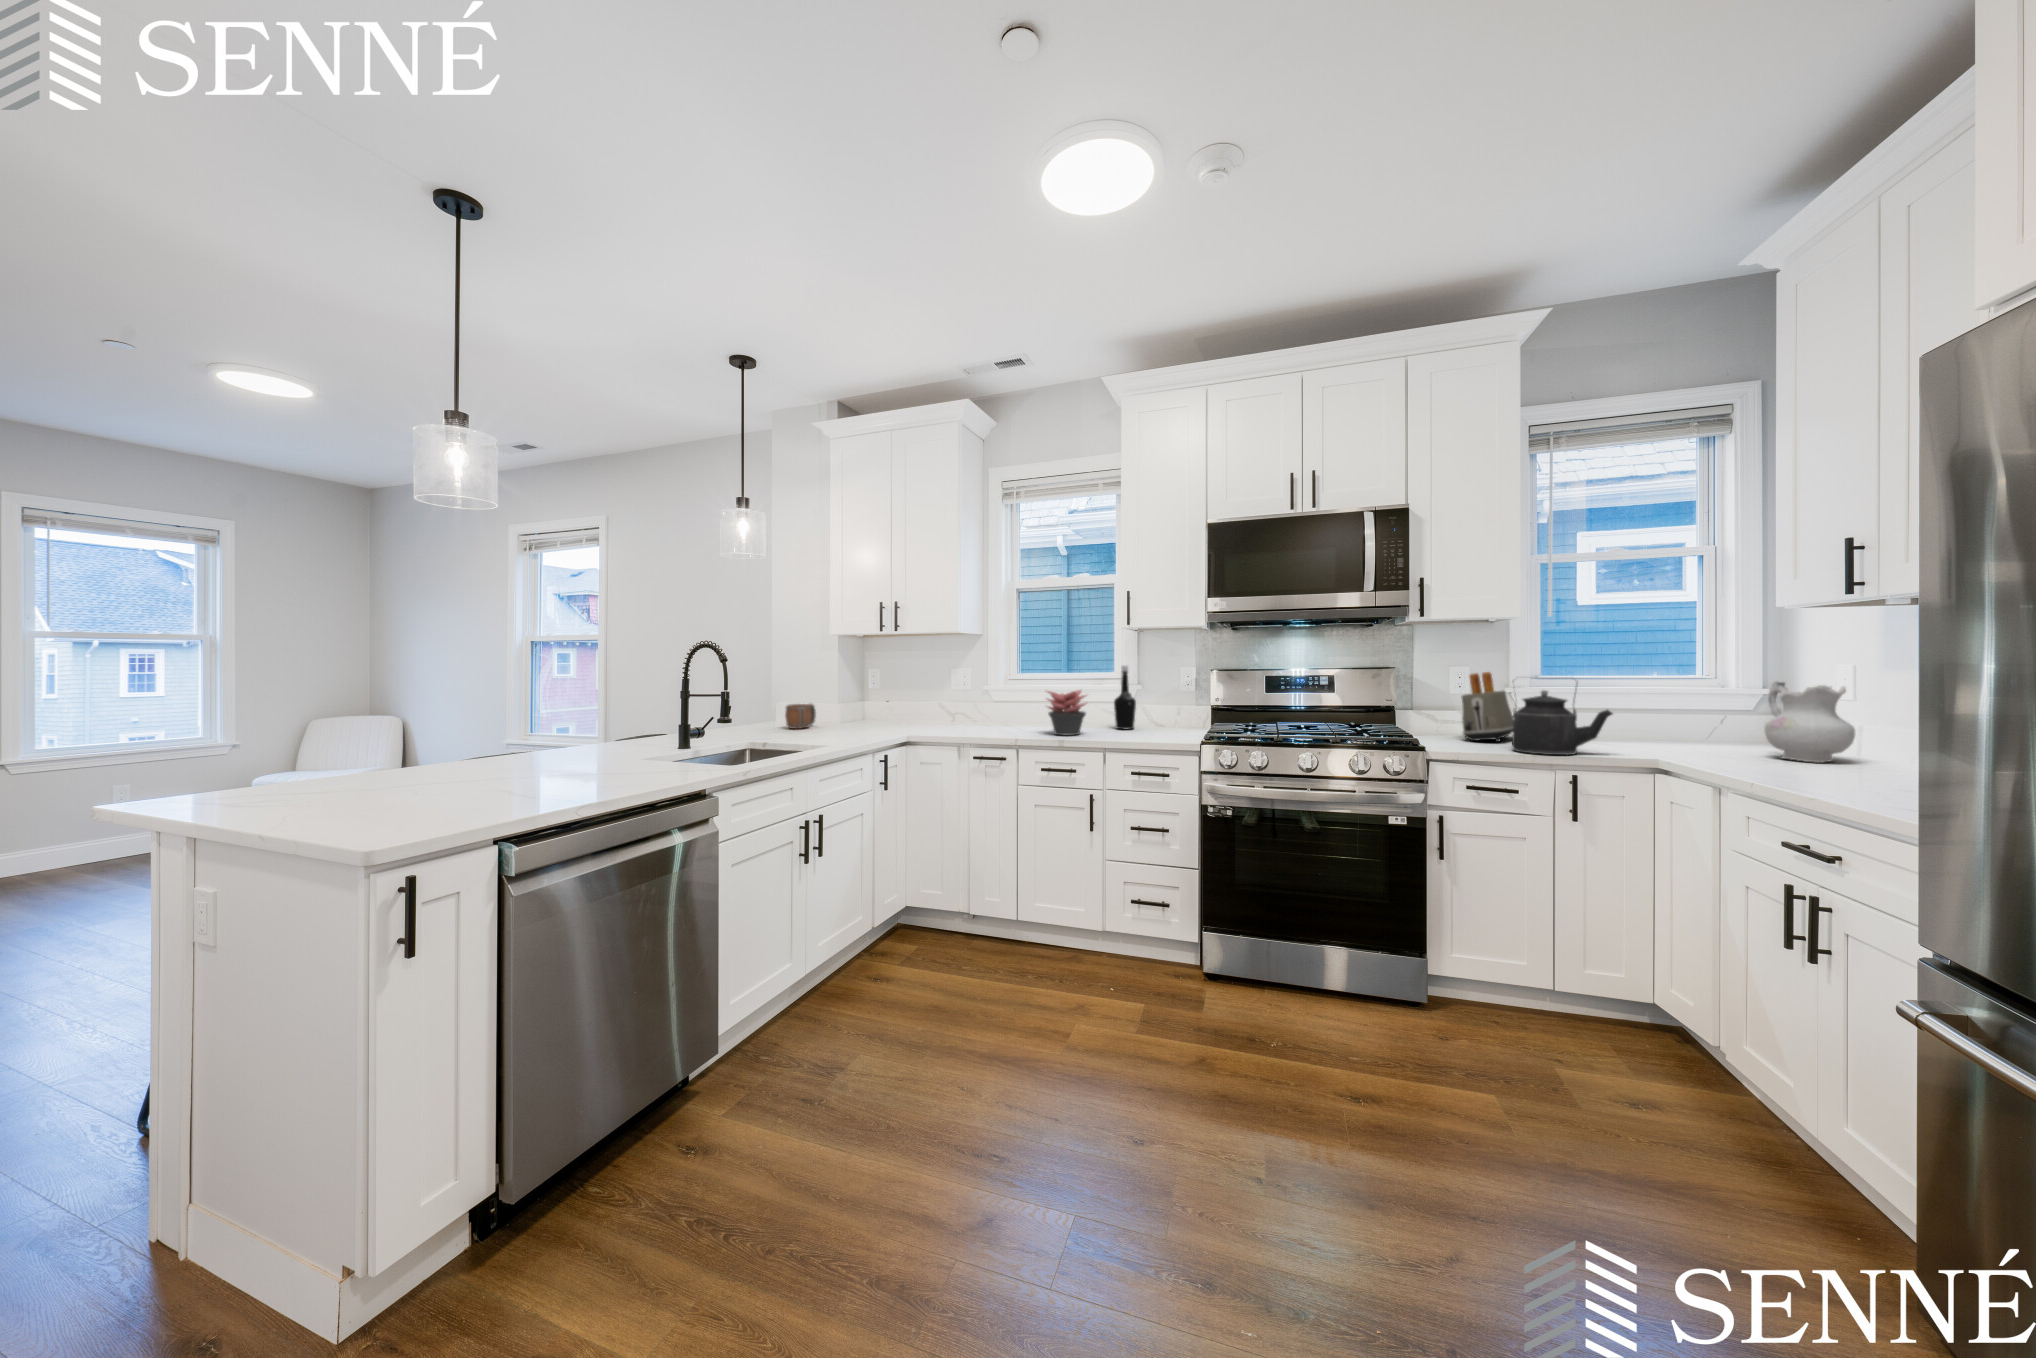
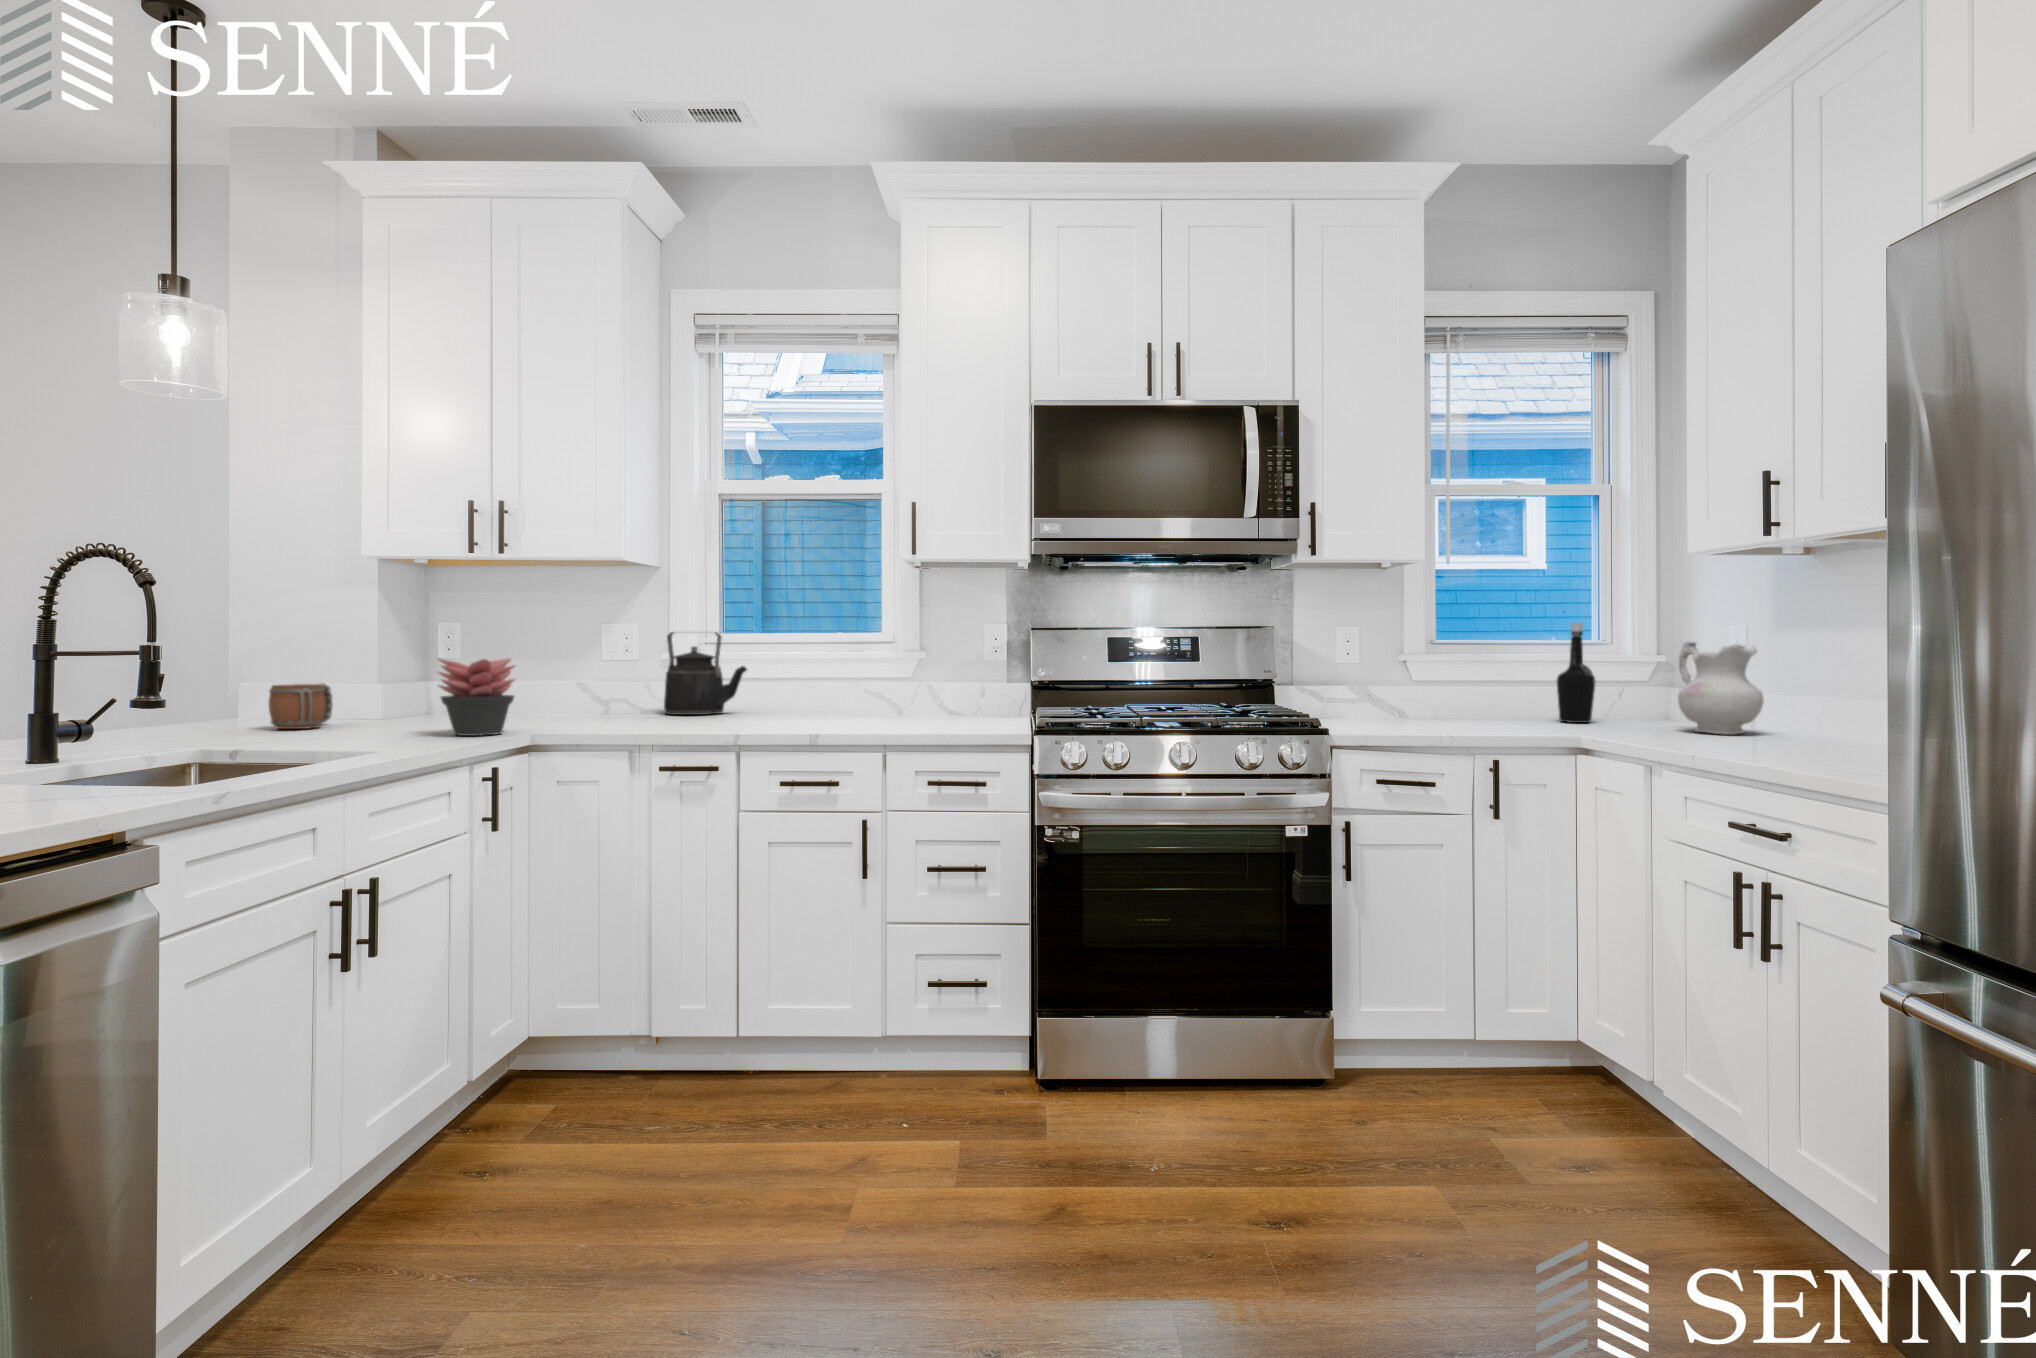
bottle: present [1114,666,1136,730] -> present [1557,623,1595,723]
toaster: present [1461,672,1514,742] -> none [1357,632,1416,723]
kettle: present [1512,681,1612,755] -> present [664,632,747,715]
succulent plant: present [1047,690,1086,736] -> present [438,659,515,736]

